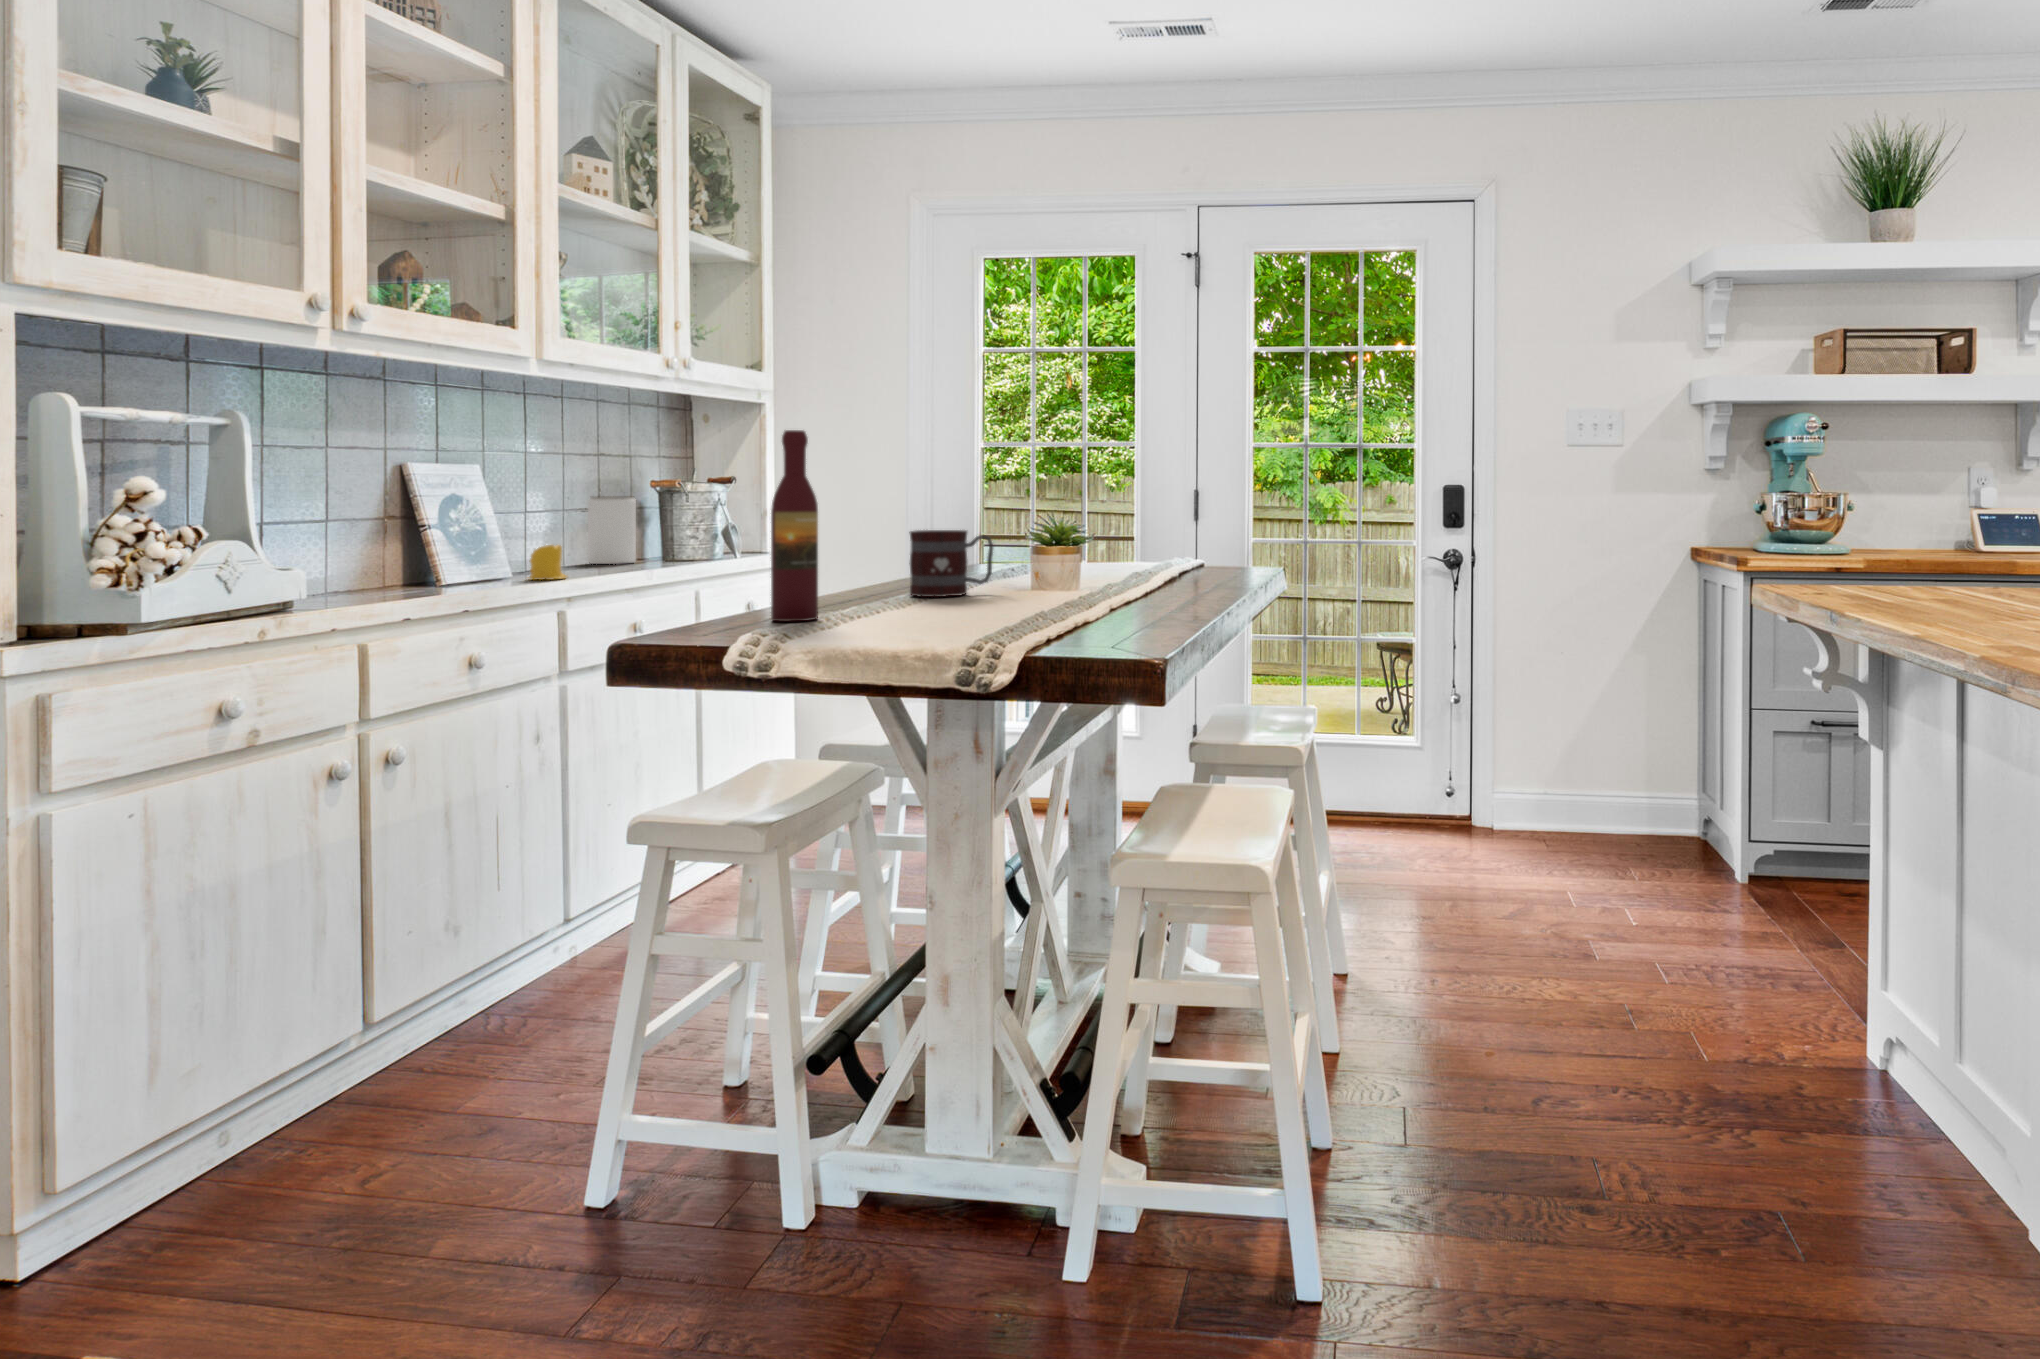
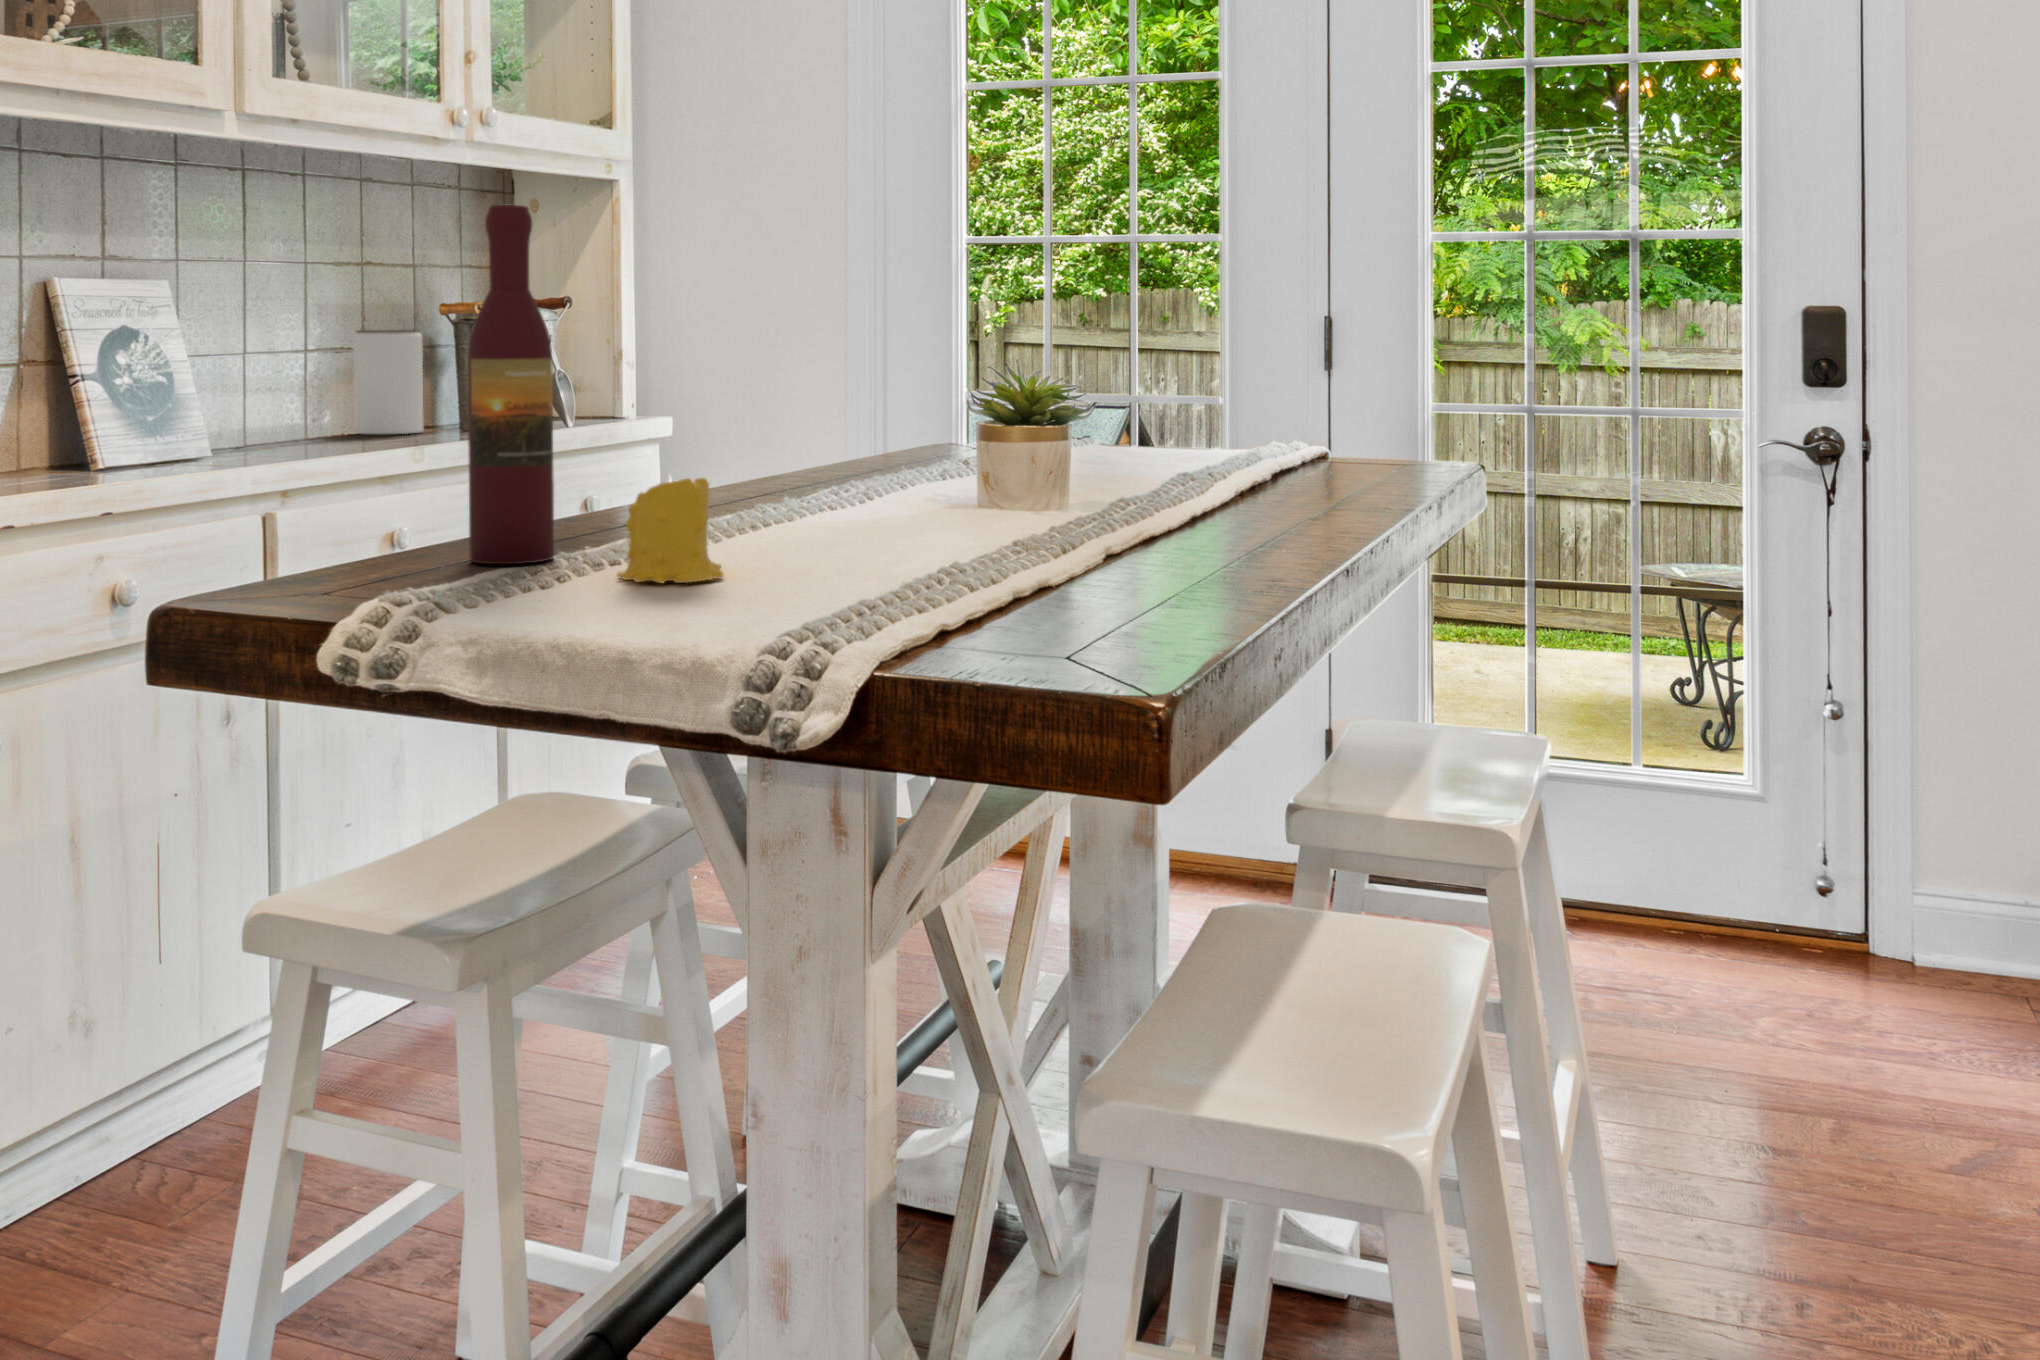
mug: present [909,530,993,597] -> none [757,390,910,514]
candle: present [528,545,567,580] -> present [617,478,724,583]

